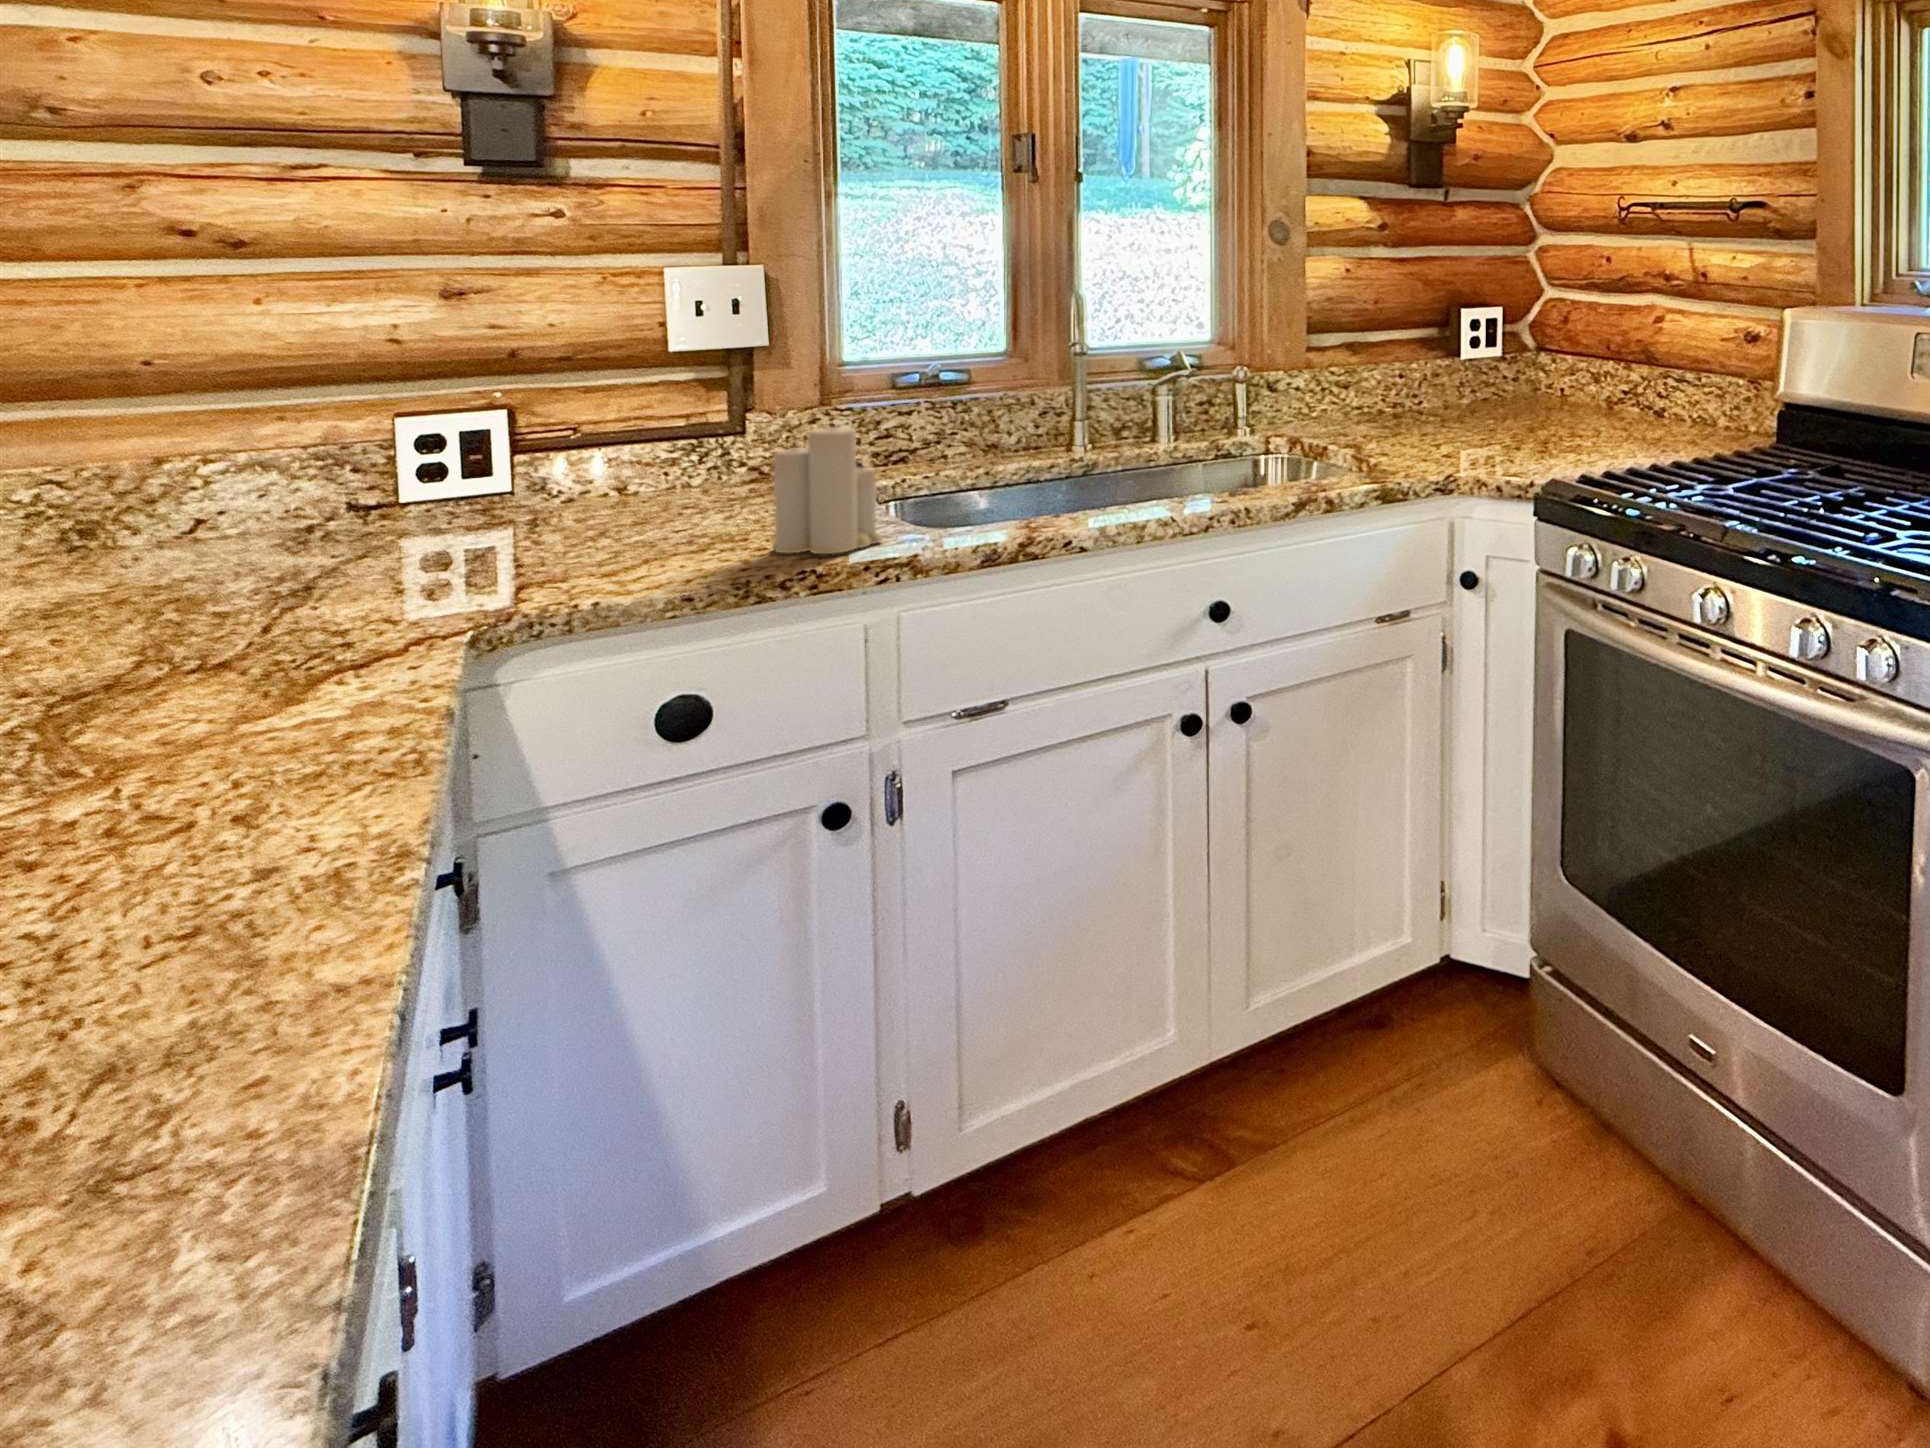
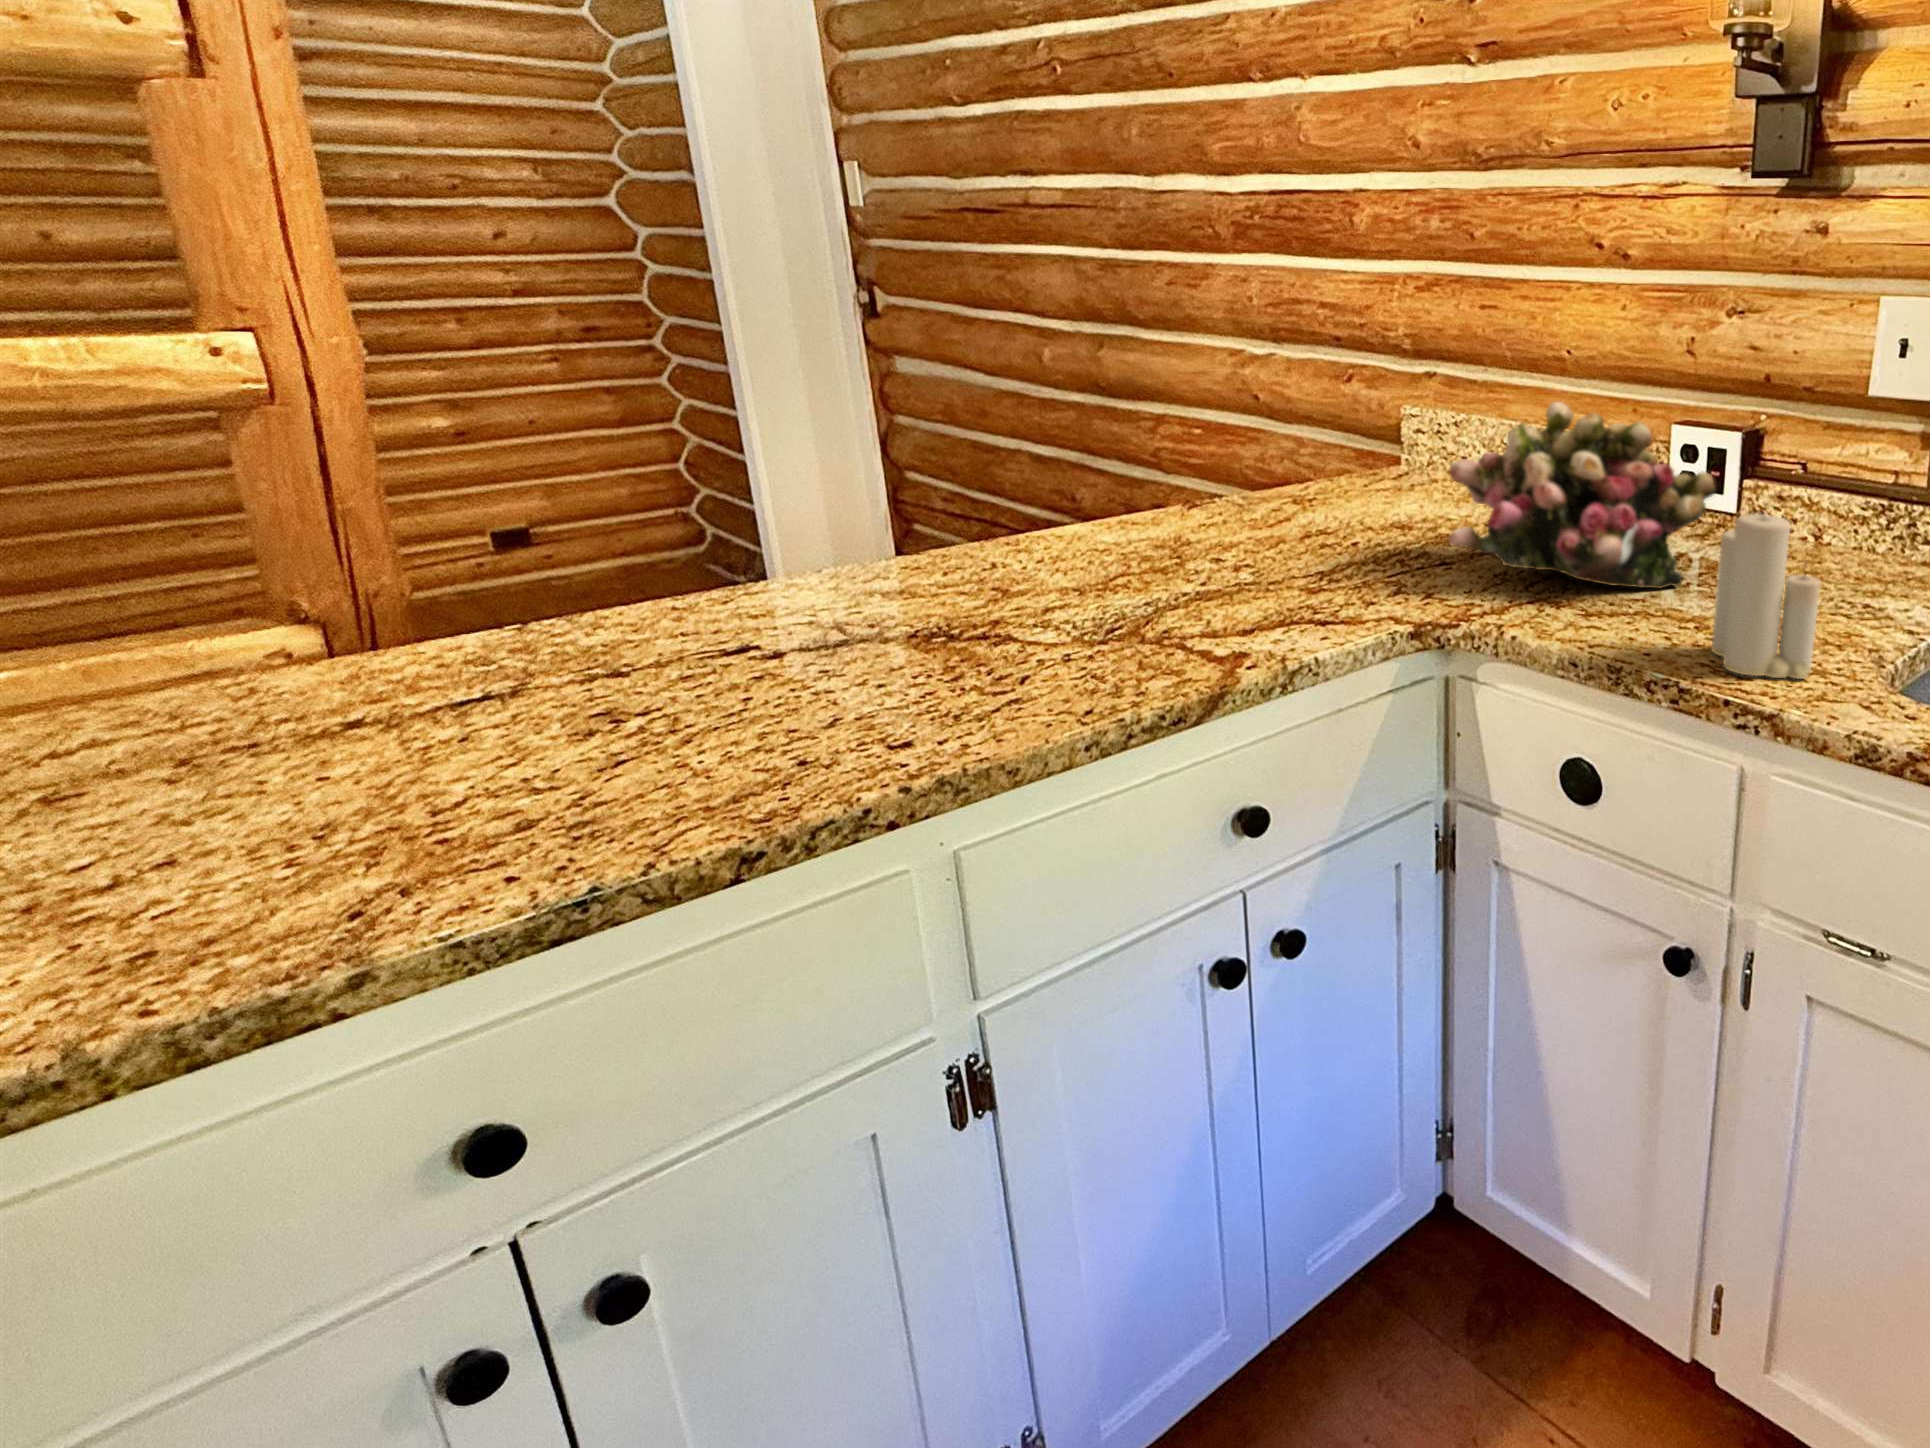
flower arrangement: none [258,396,624,570] -> present [1449,402,1715,588]

